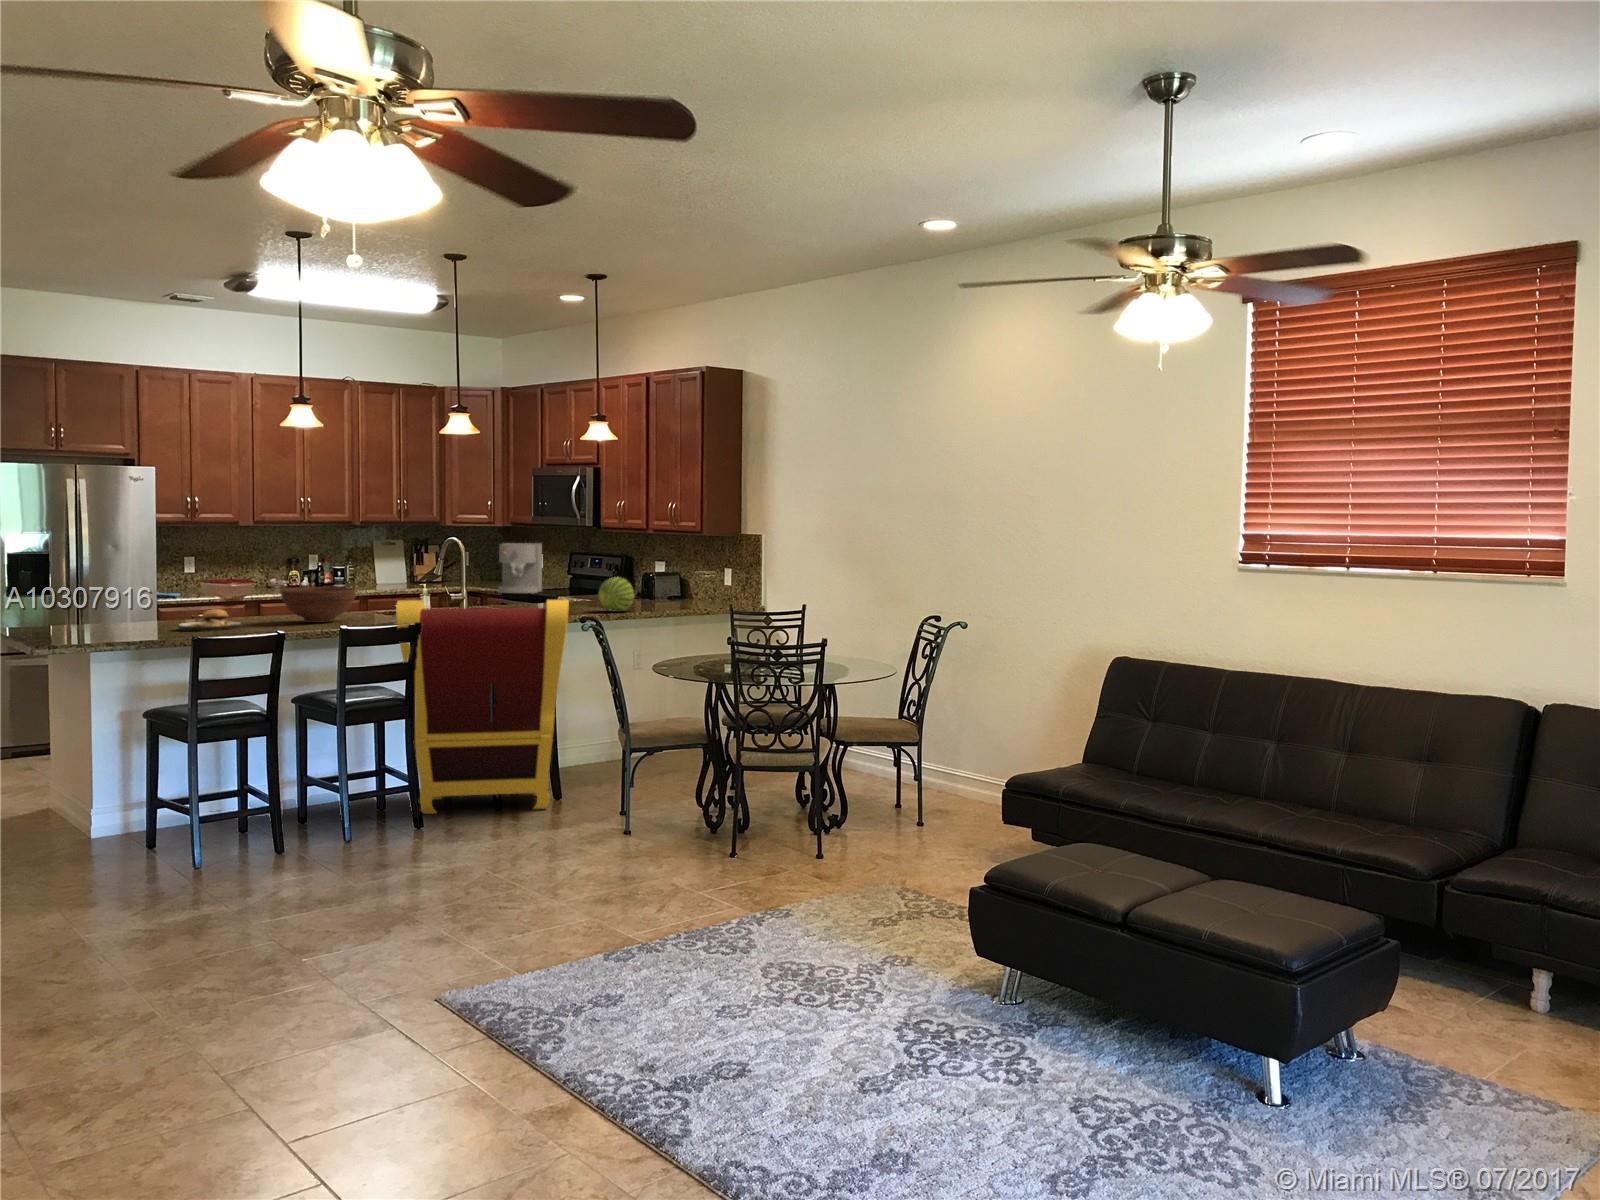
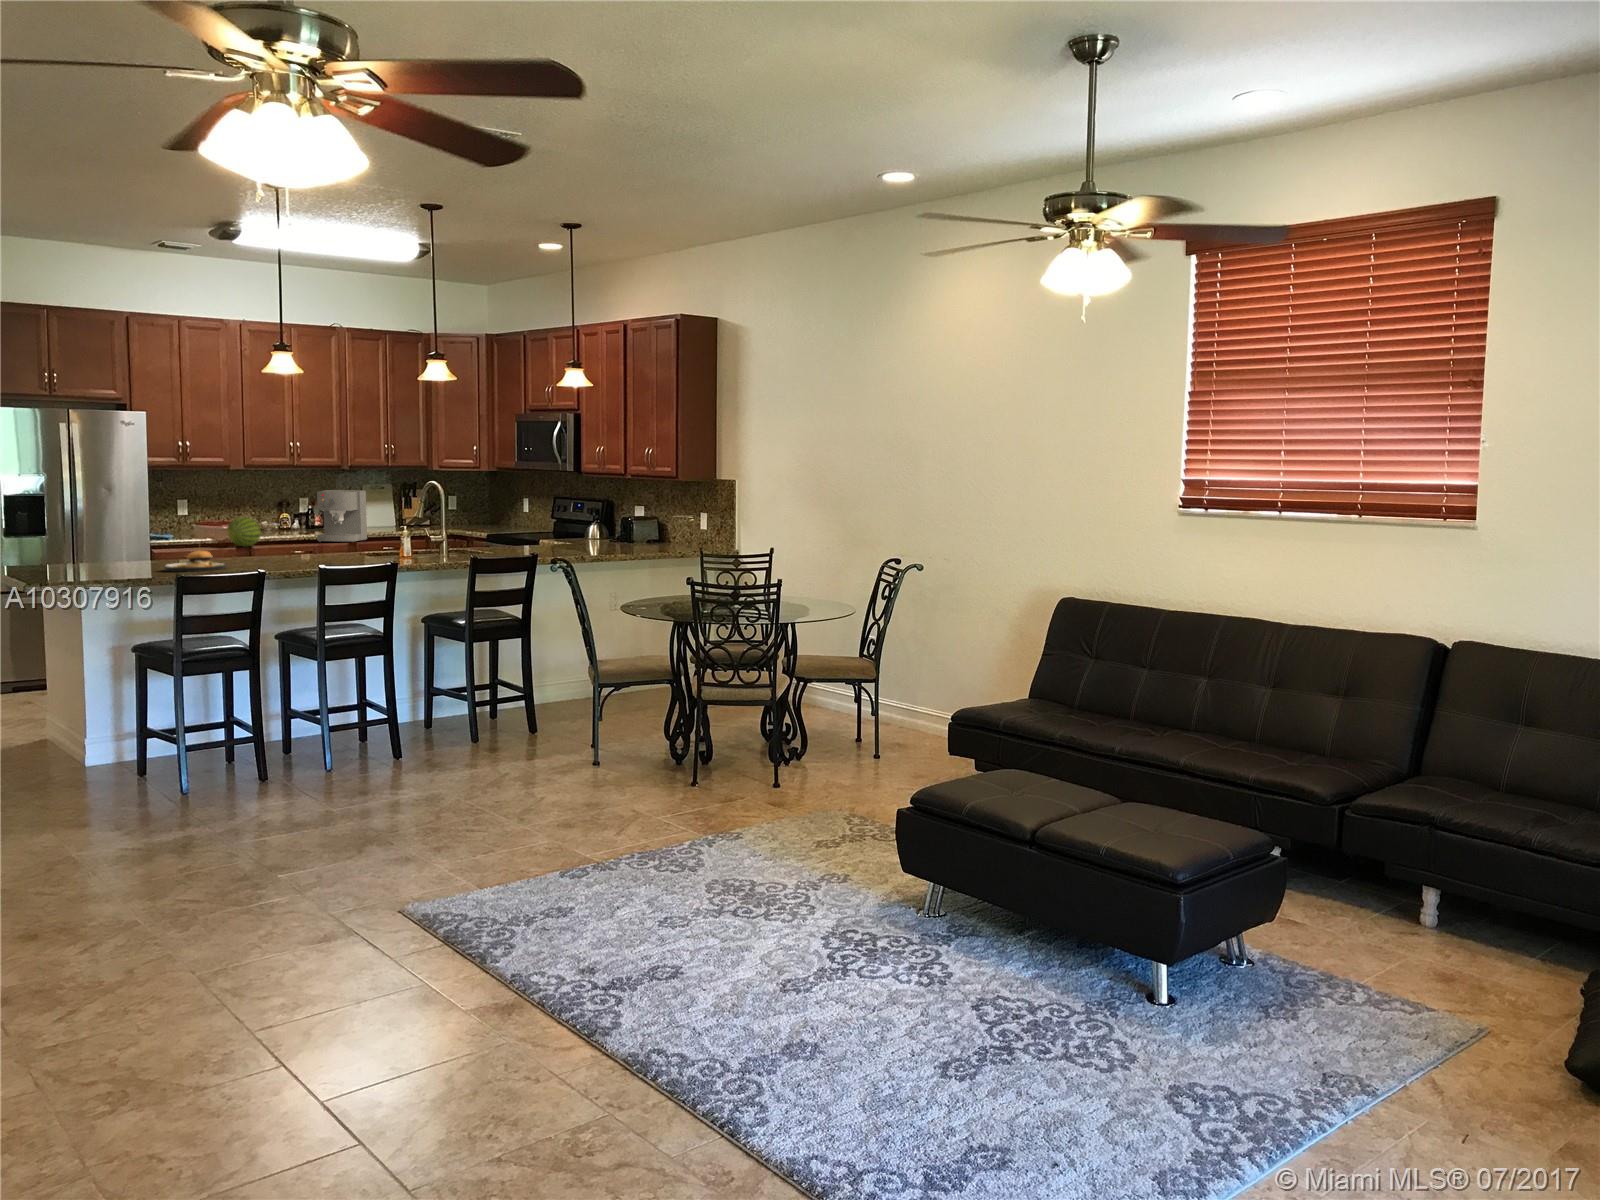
coffee maker: present [498,543,542,594] -> present [317,490,367,542]
fruit: present [599,577,634,612] -> present [227,517,261,547]
fruit bowl: present [281,587,356,623] -> none [263,530,337,564]
armchair: present [396,600,569,814] -> none [374,542,542,748]

